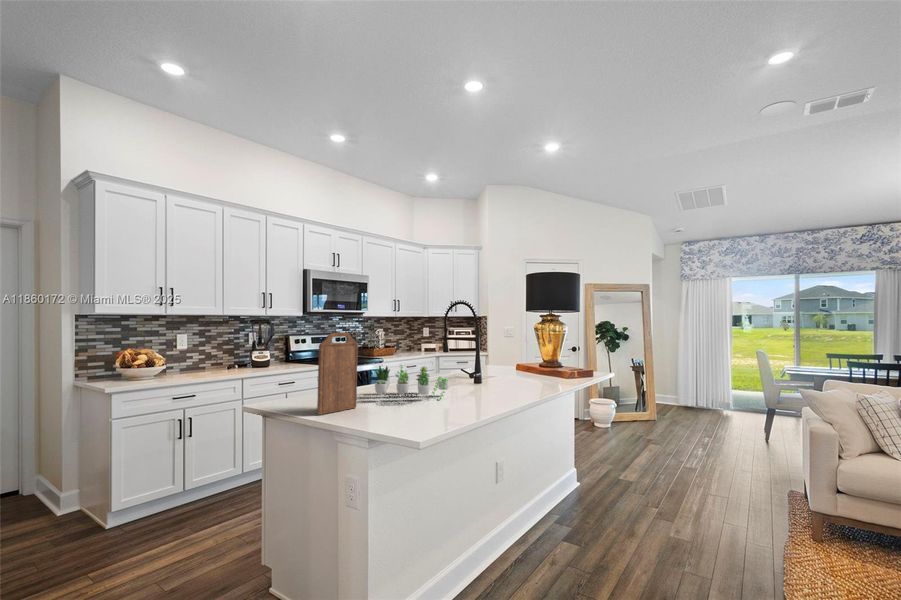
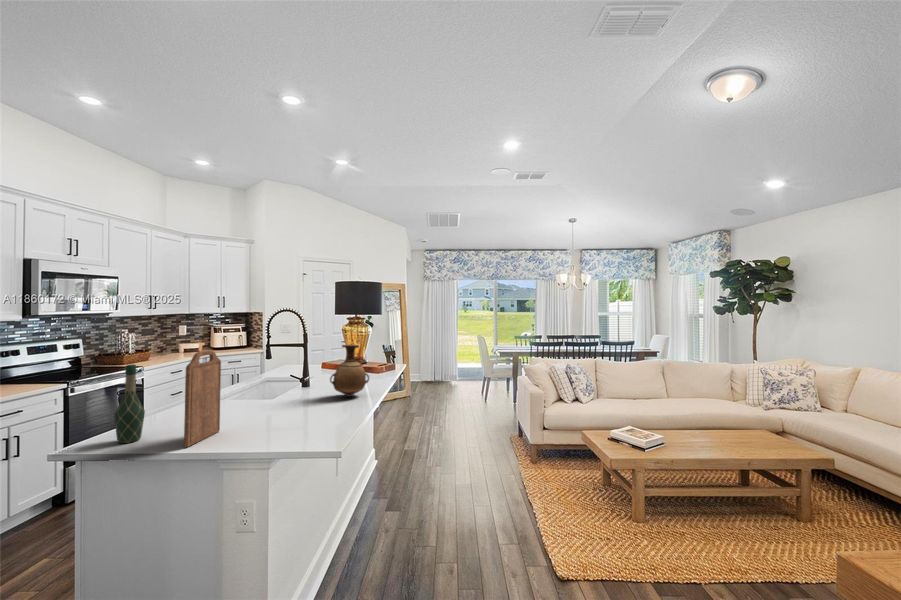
vase: none [479,339,520,396] -> present [330,345,369,397]
wine bottle: none [288,343,309,406] -> present [114,364,145,443]
succulent plant: present [375,365,450,400] -> none [219,375,303,416]

